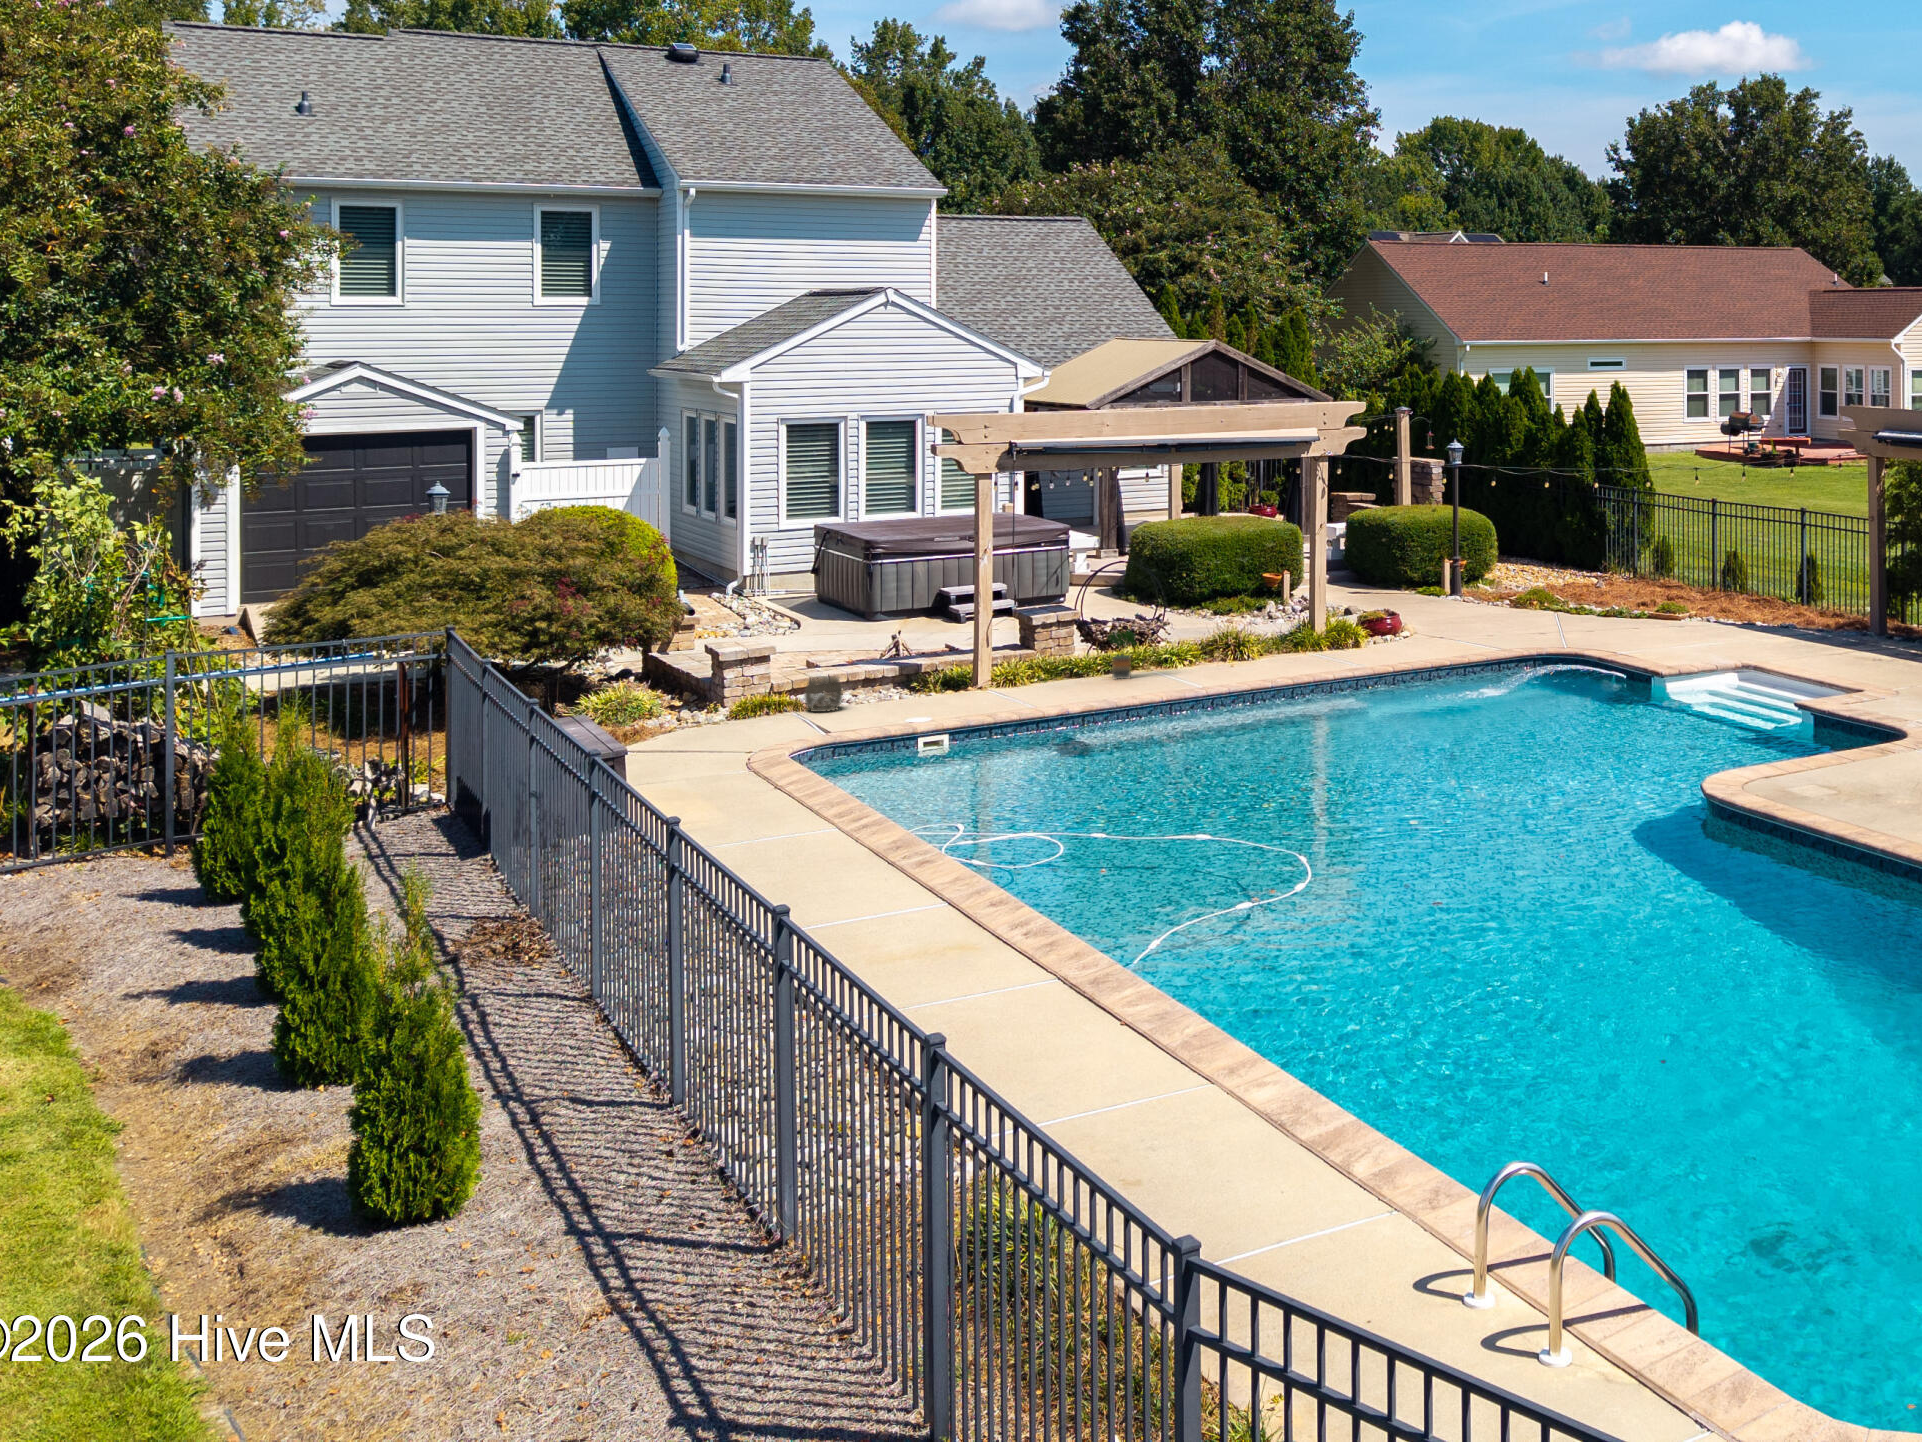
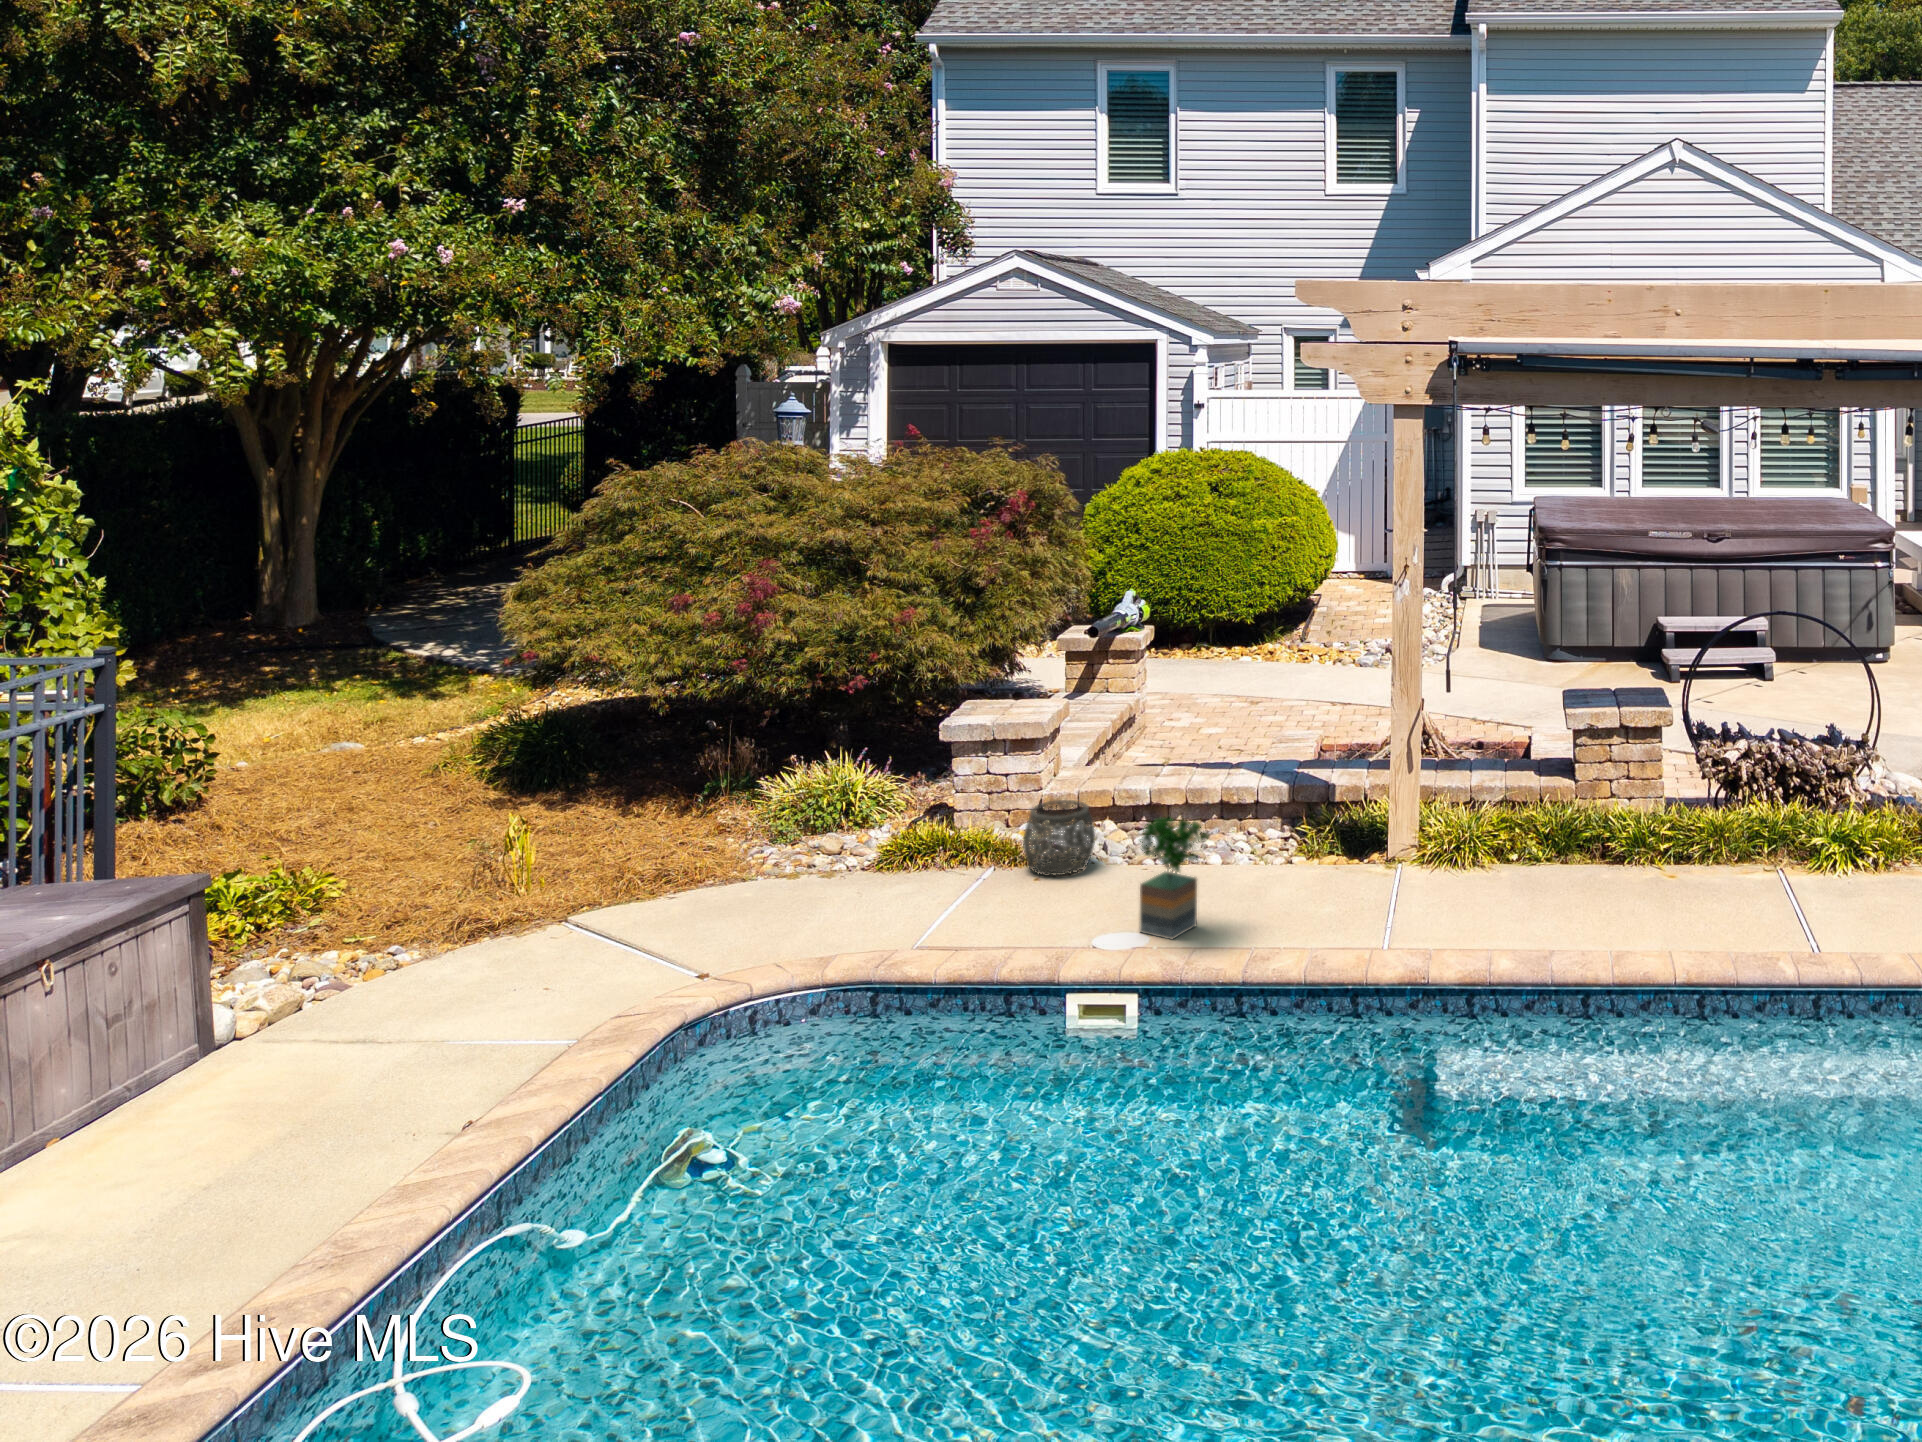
potted tree: present [1108,631,1138,679] -> present [1139,818,1209,939]

